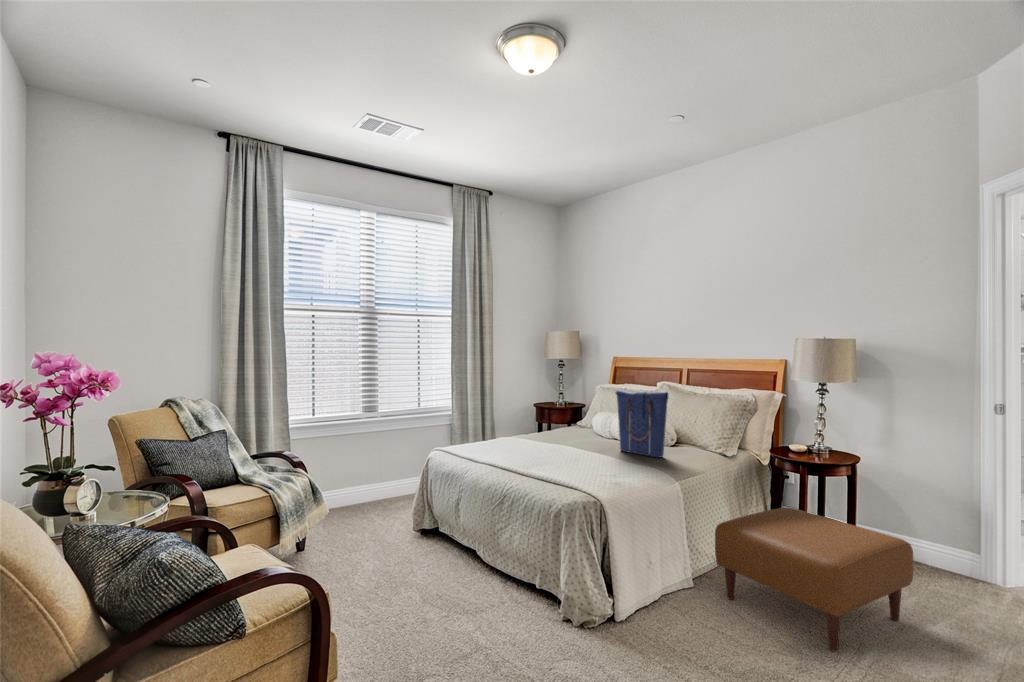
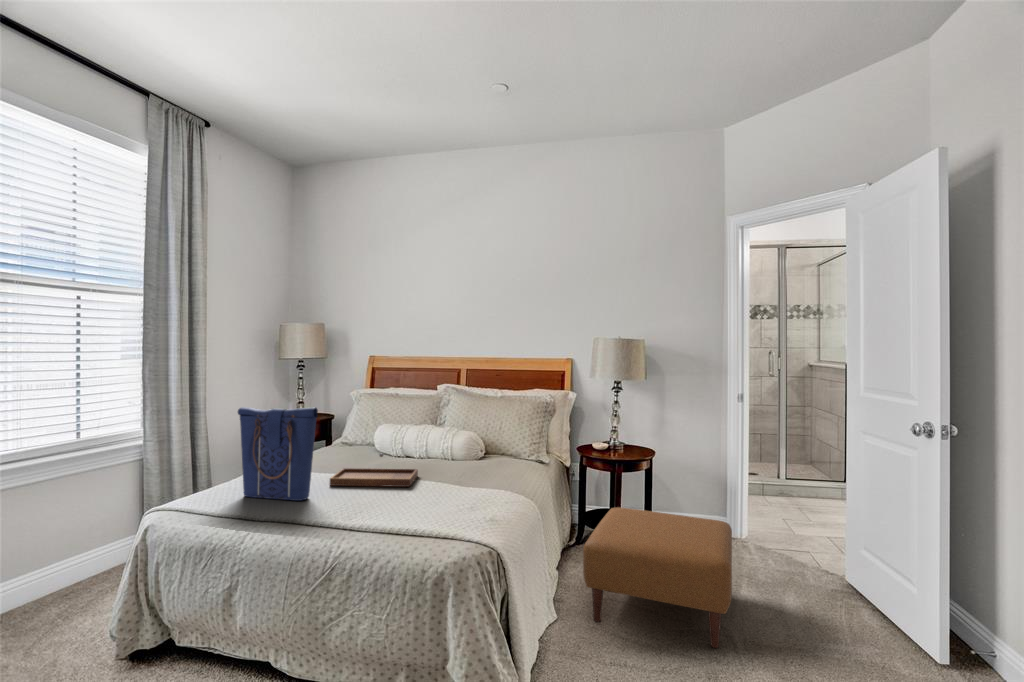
tote bag: present [616,390,668,457] -> present [238,407,318,501]
tray: none [535,430,601,457] -> present [330,453,418,487]

